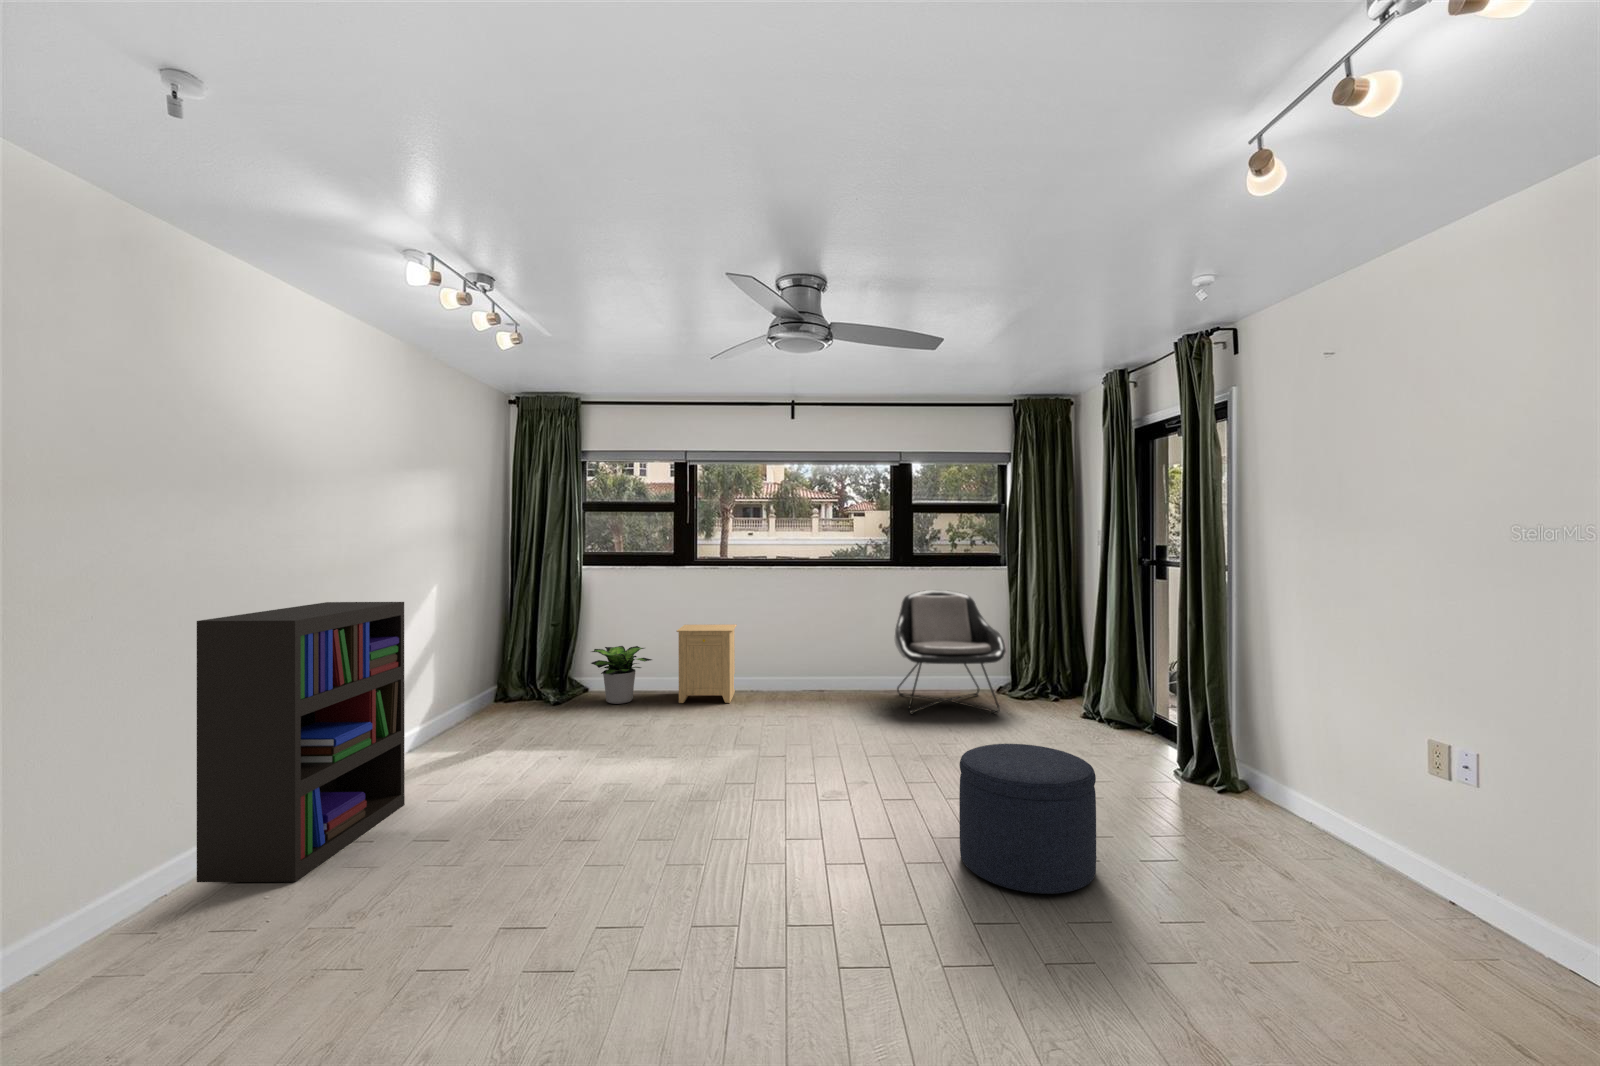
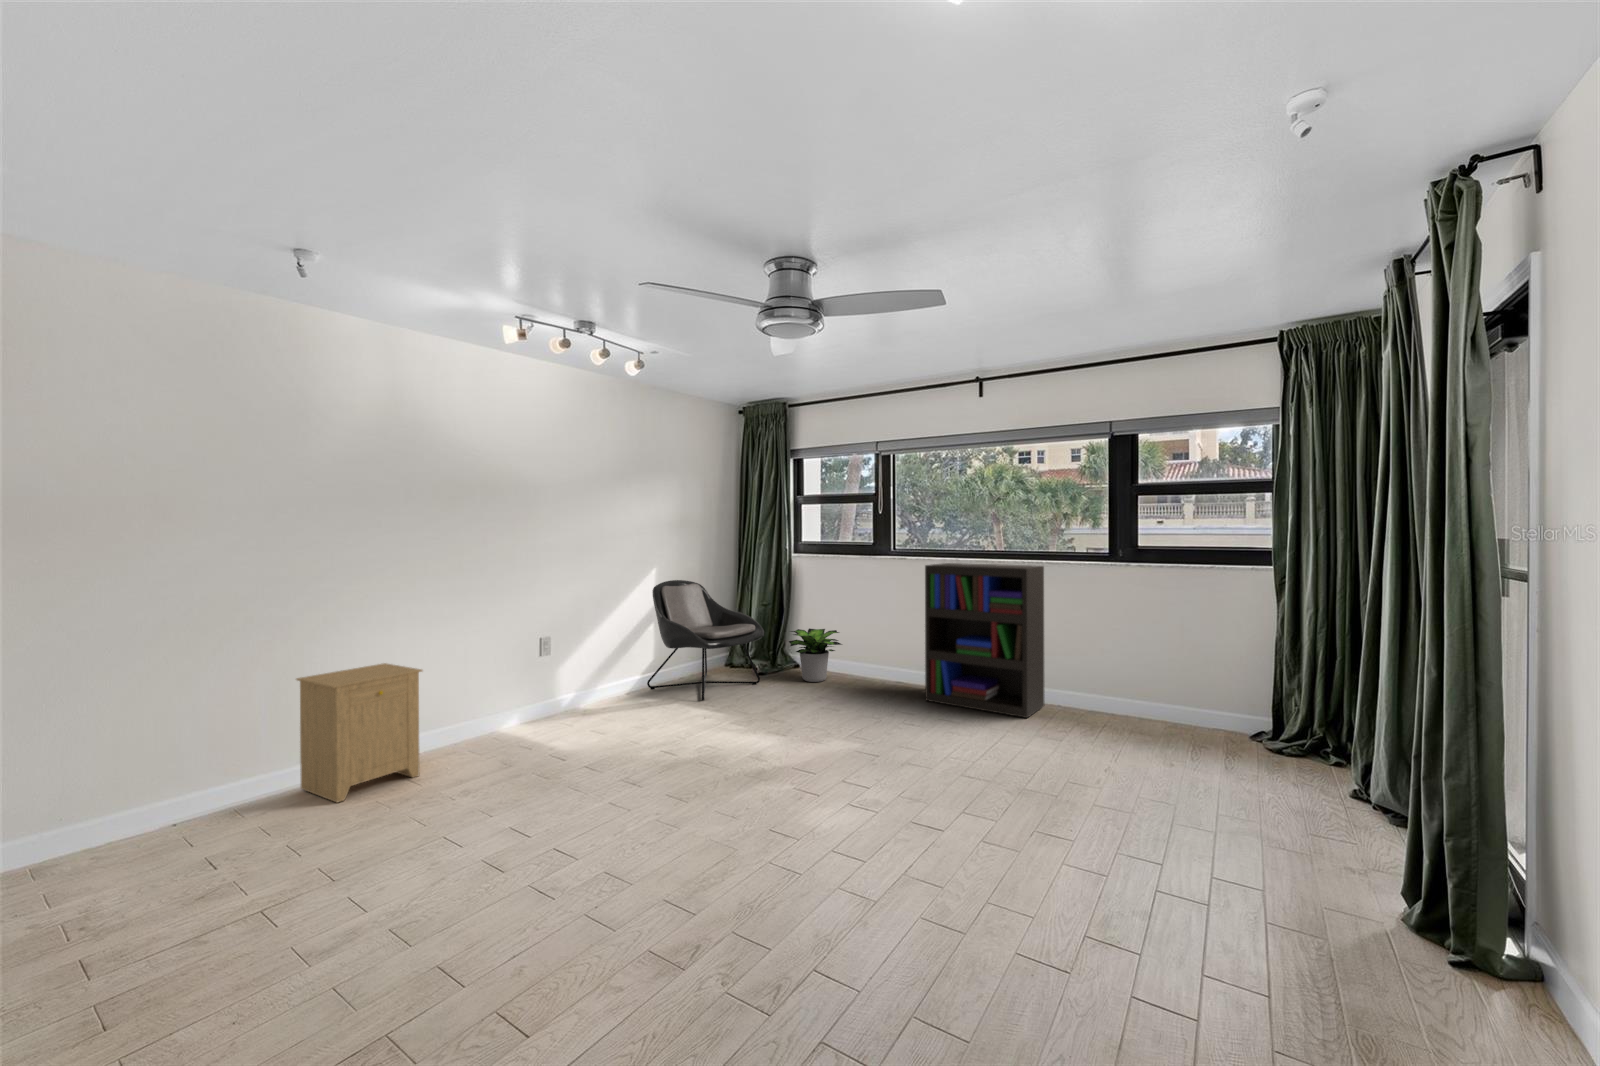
lounge chair: present [895,590,1006,714] -> present [647,580,764,700]
bookshelf: present [197,602,405,882] -> present [925,563,1044,718]
side table: present [677,624,737,703] -> present [296,663,422,803]
ottoman: present [959,744,1096,894] -> none [864,782,1036,996]

